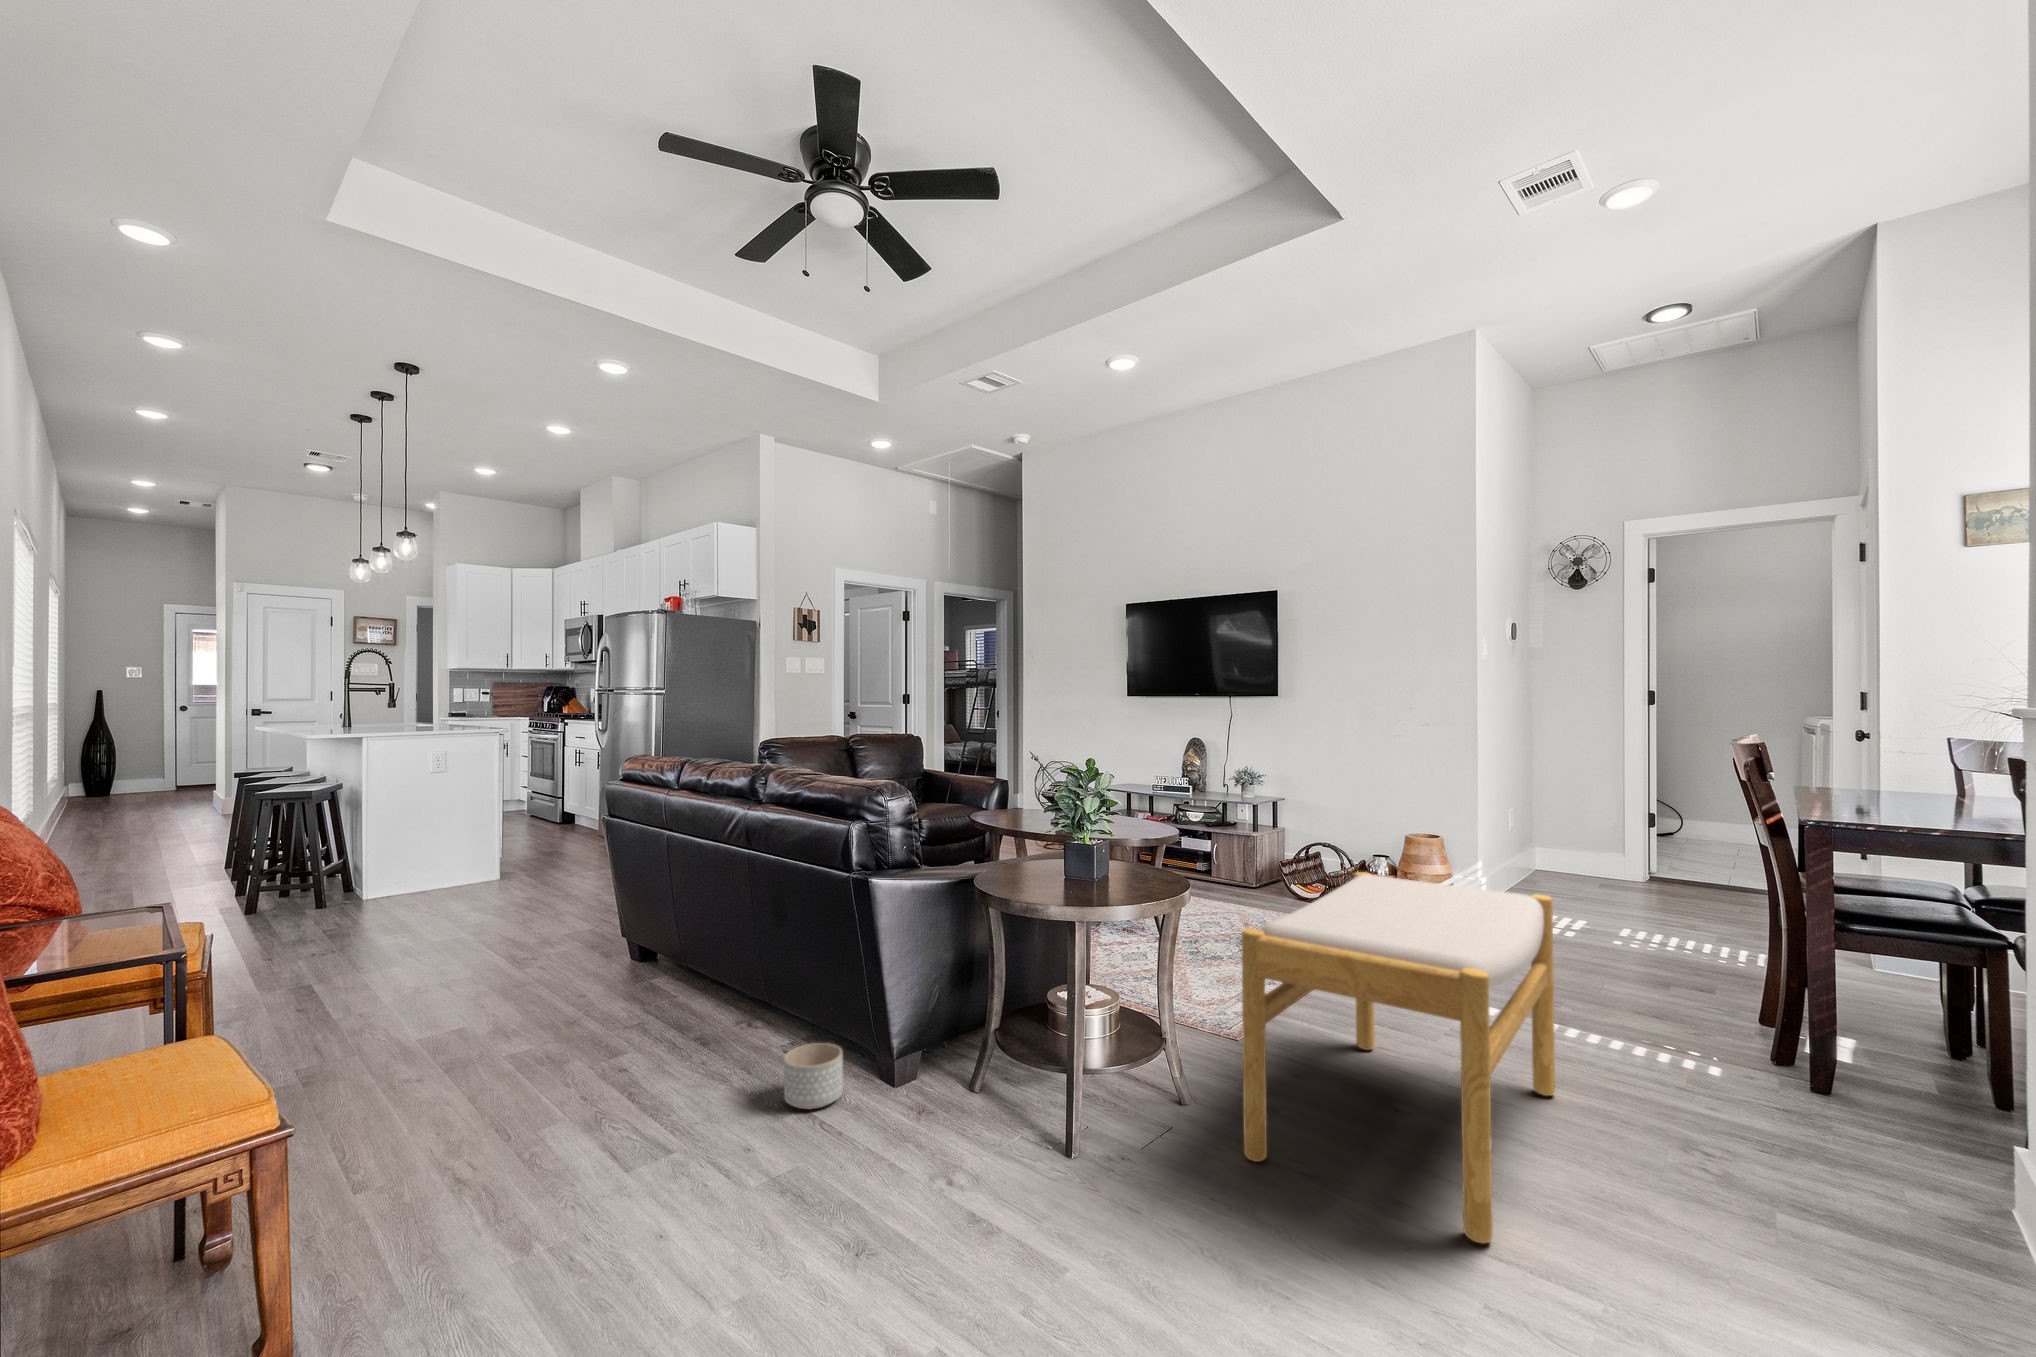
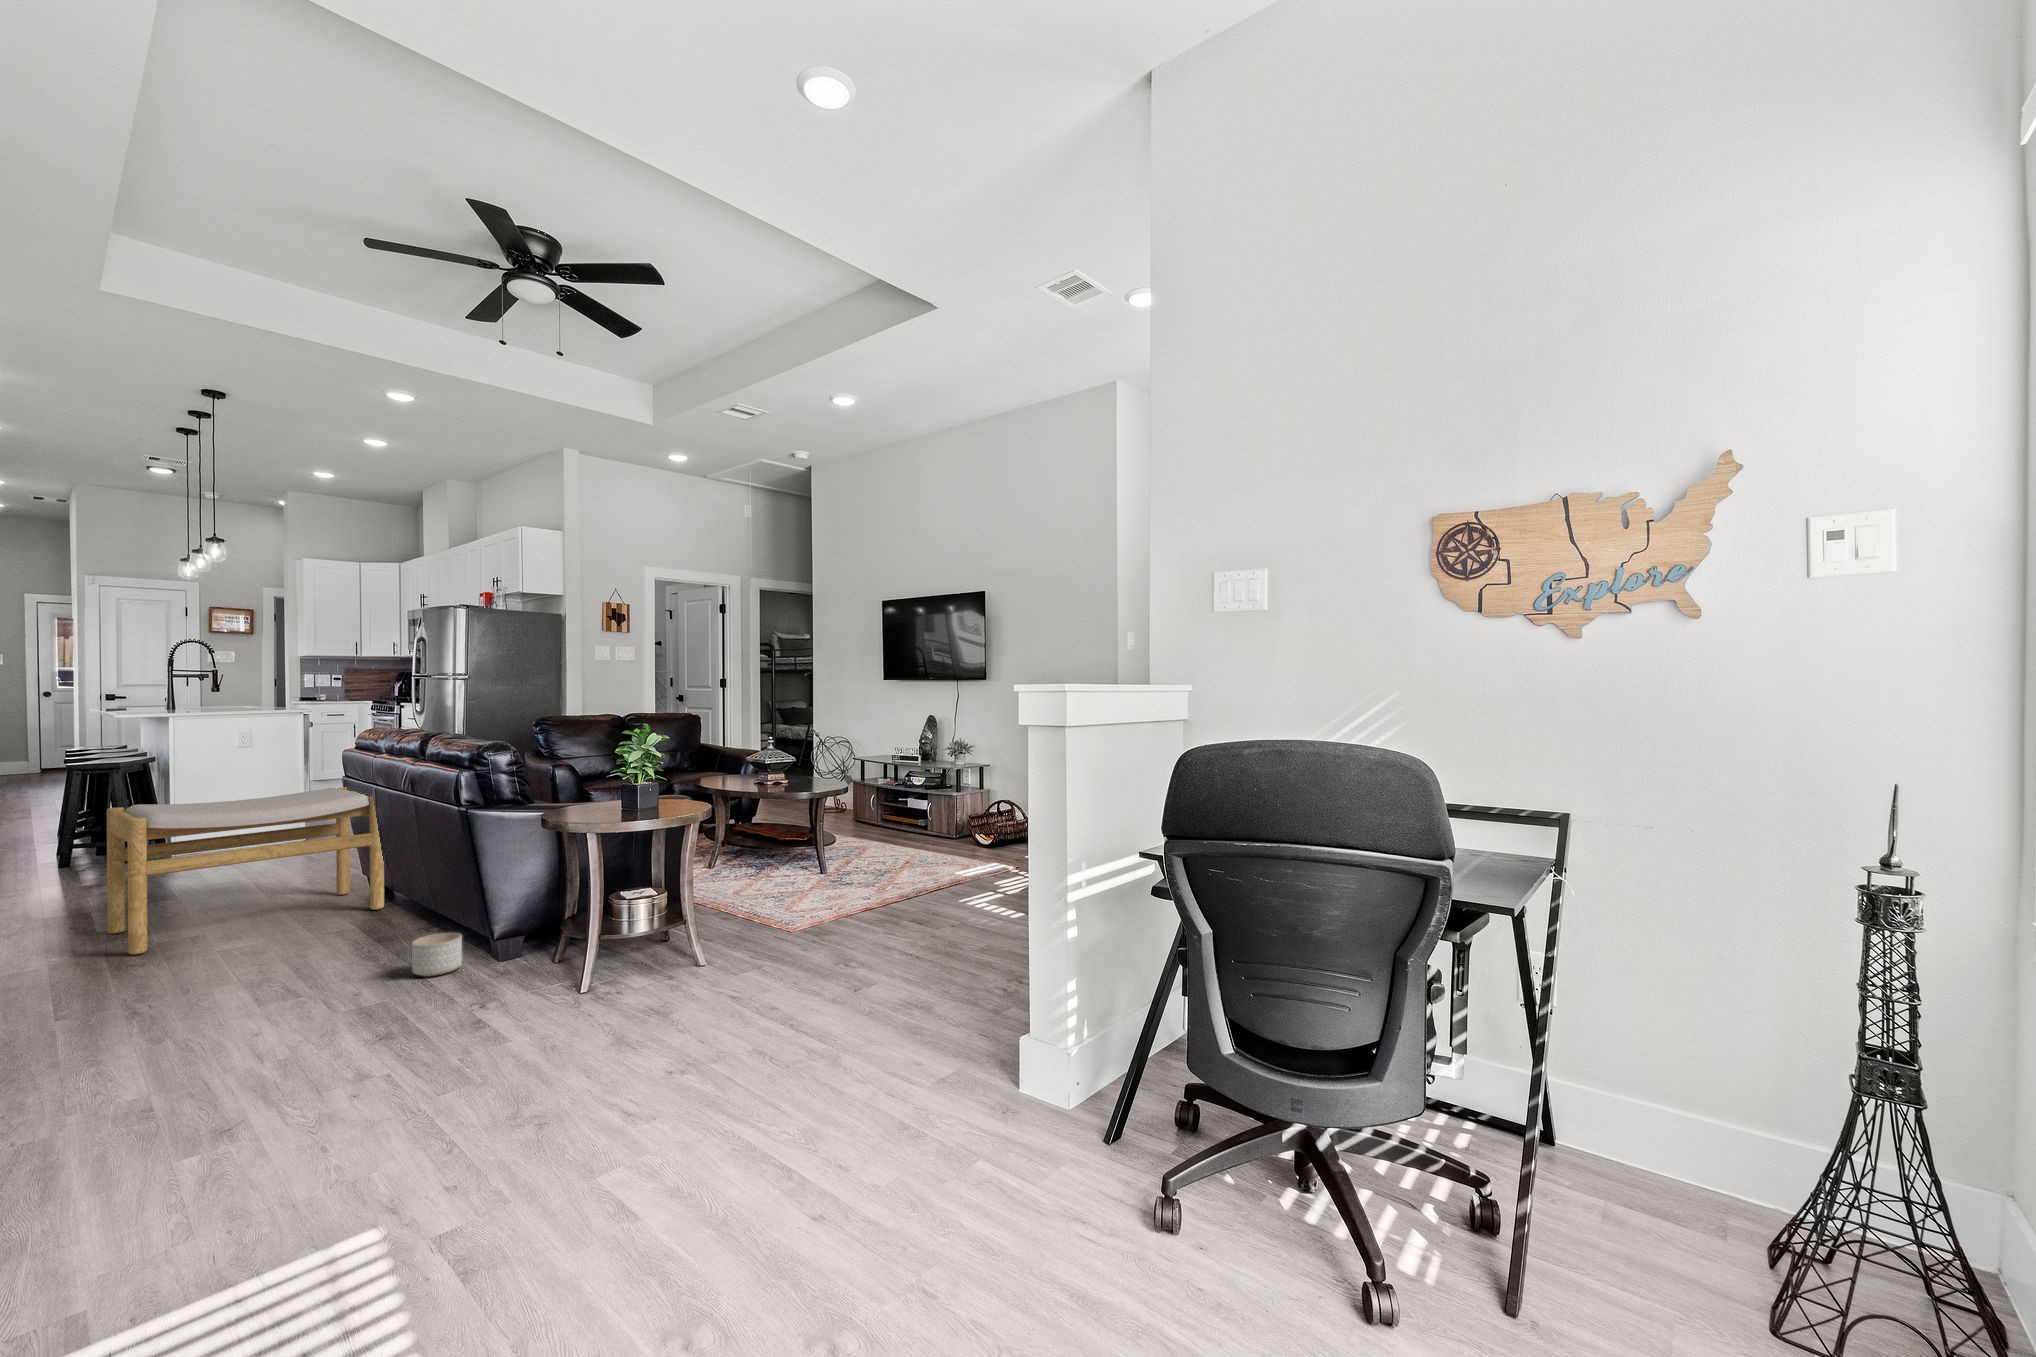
footstool: present [1242,872,1555,1243] -> present [107,787,384,955]

